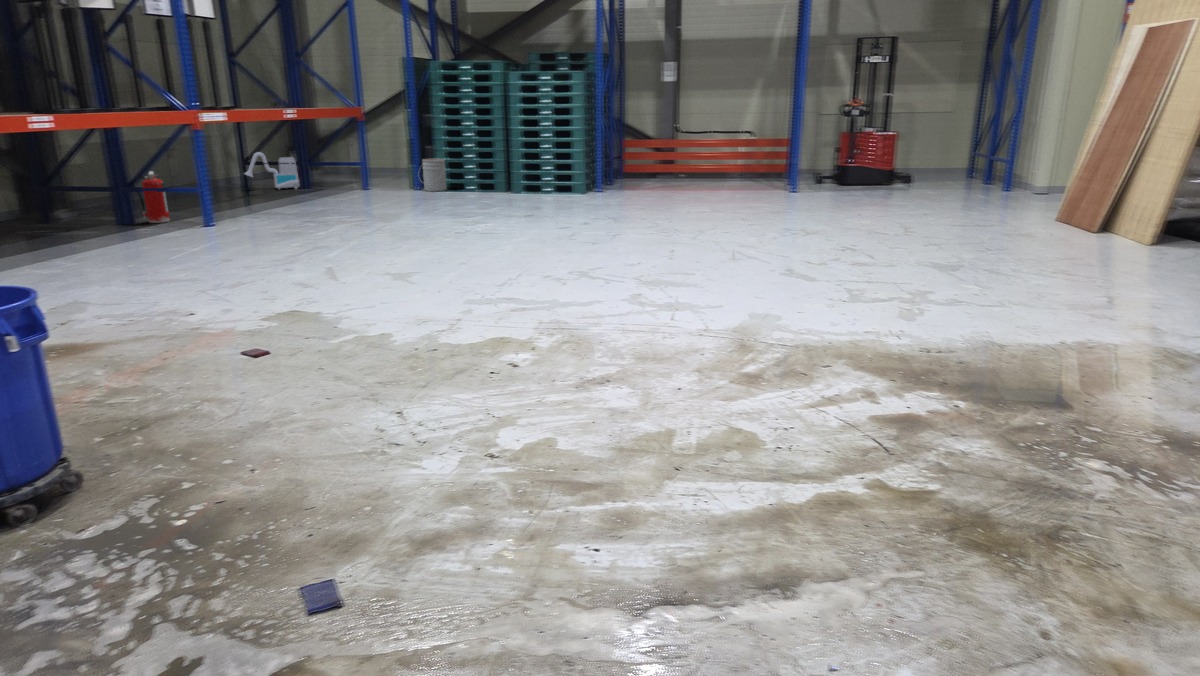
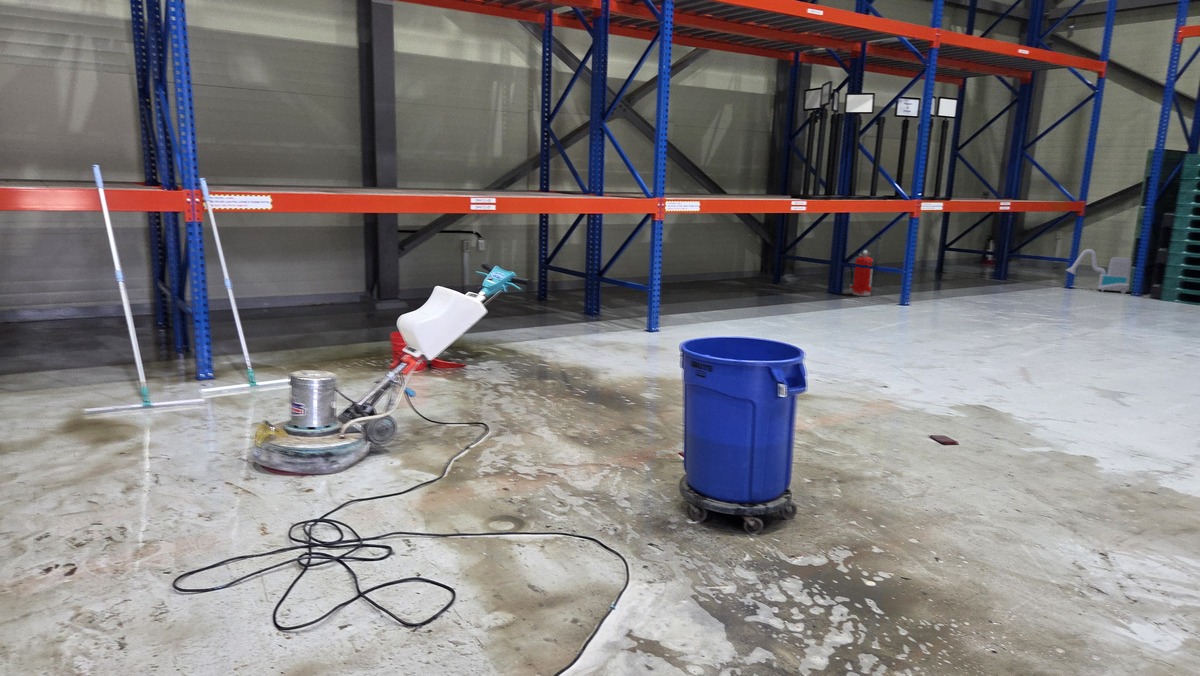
vacuum cleaner: present [244,152,300,189] -> present [1066,249,1132,293]
bucket: present [422,159,447,191] -> none [1140,263,1182,302]

